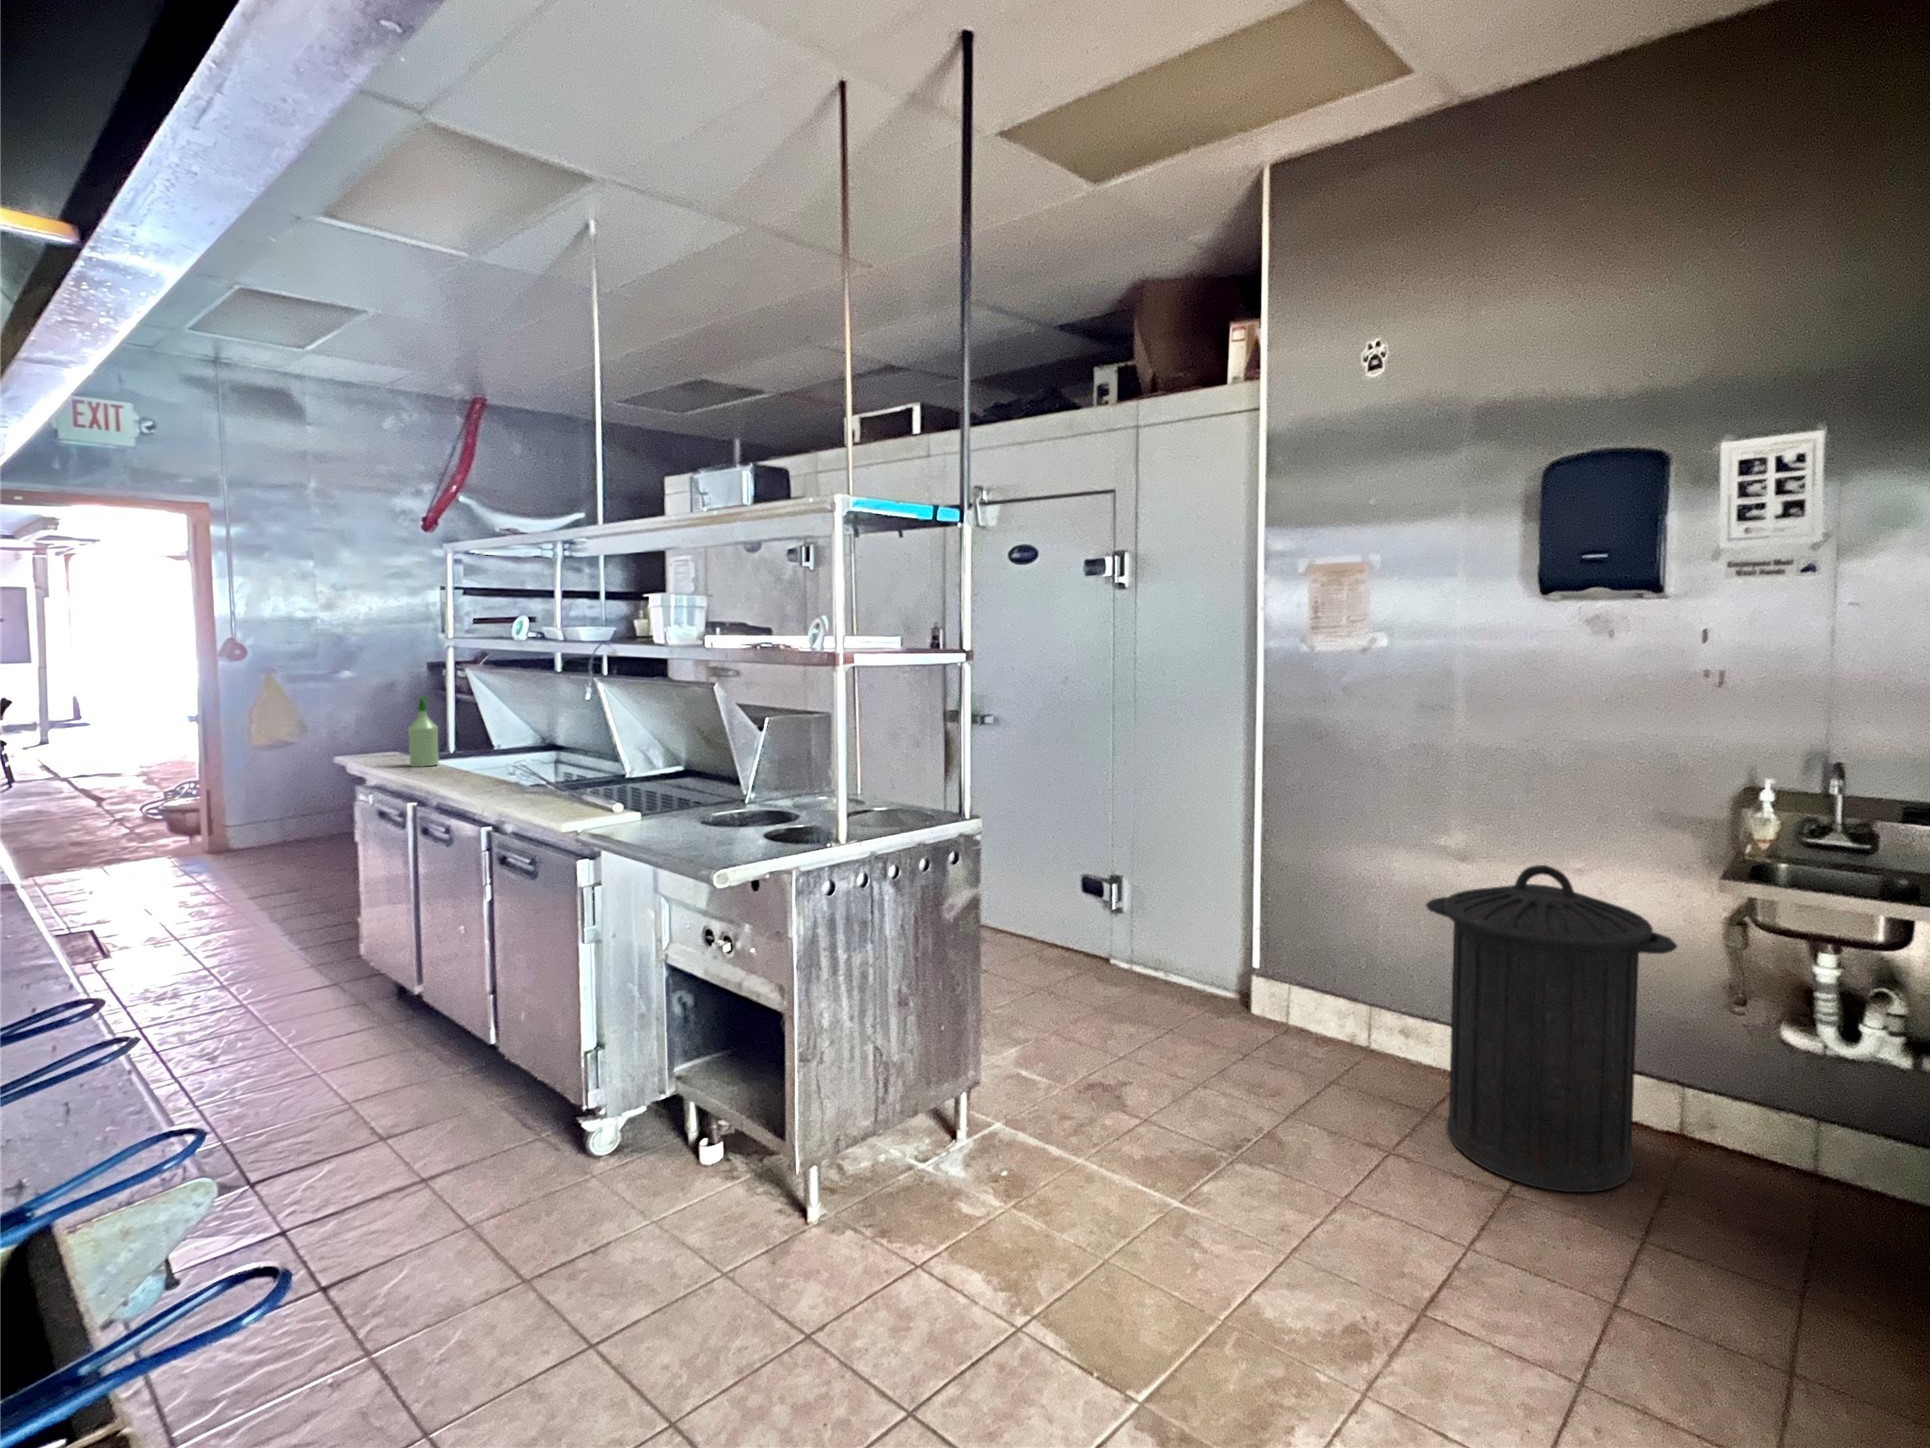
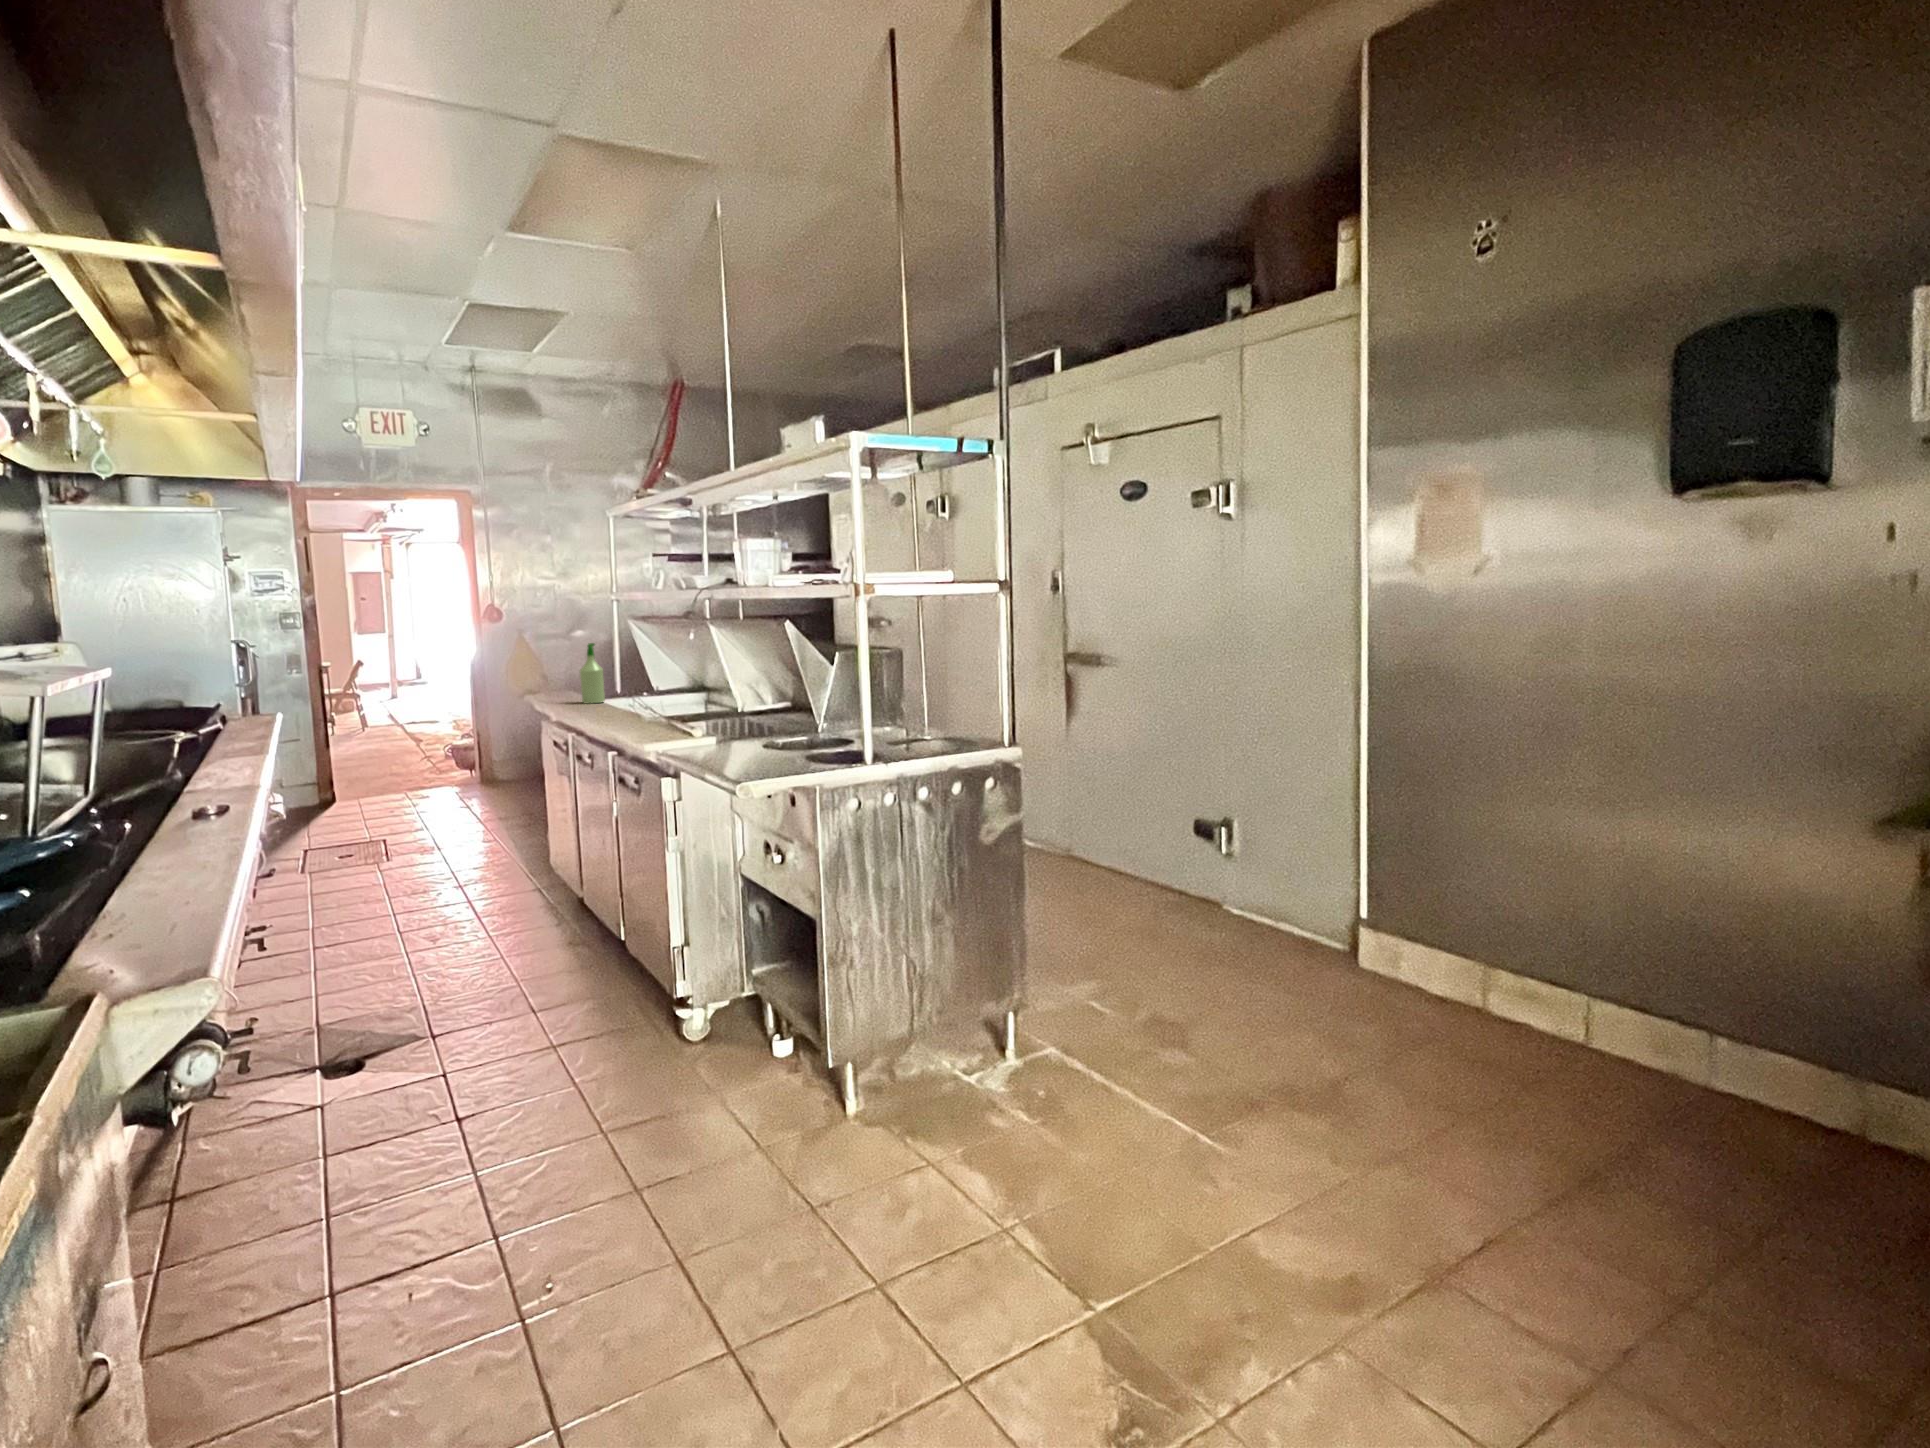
trash can: present [1426,865,1677,1192] -> none [1522,810,1835,1190]

